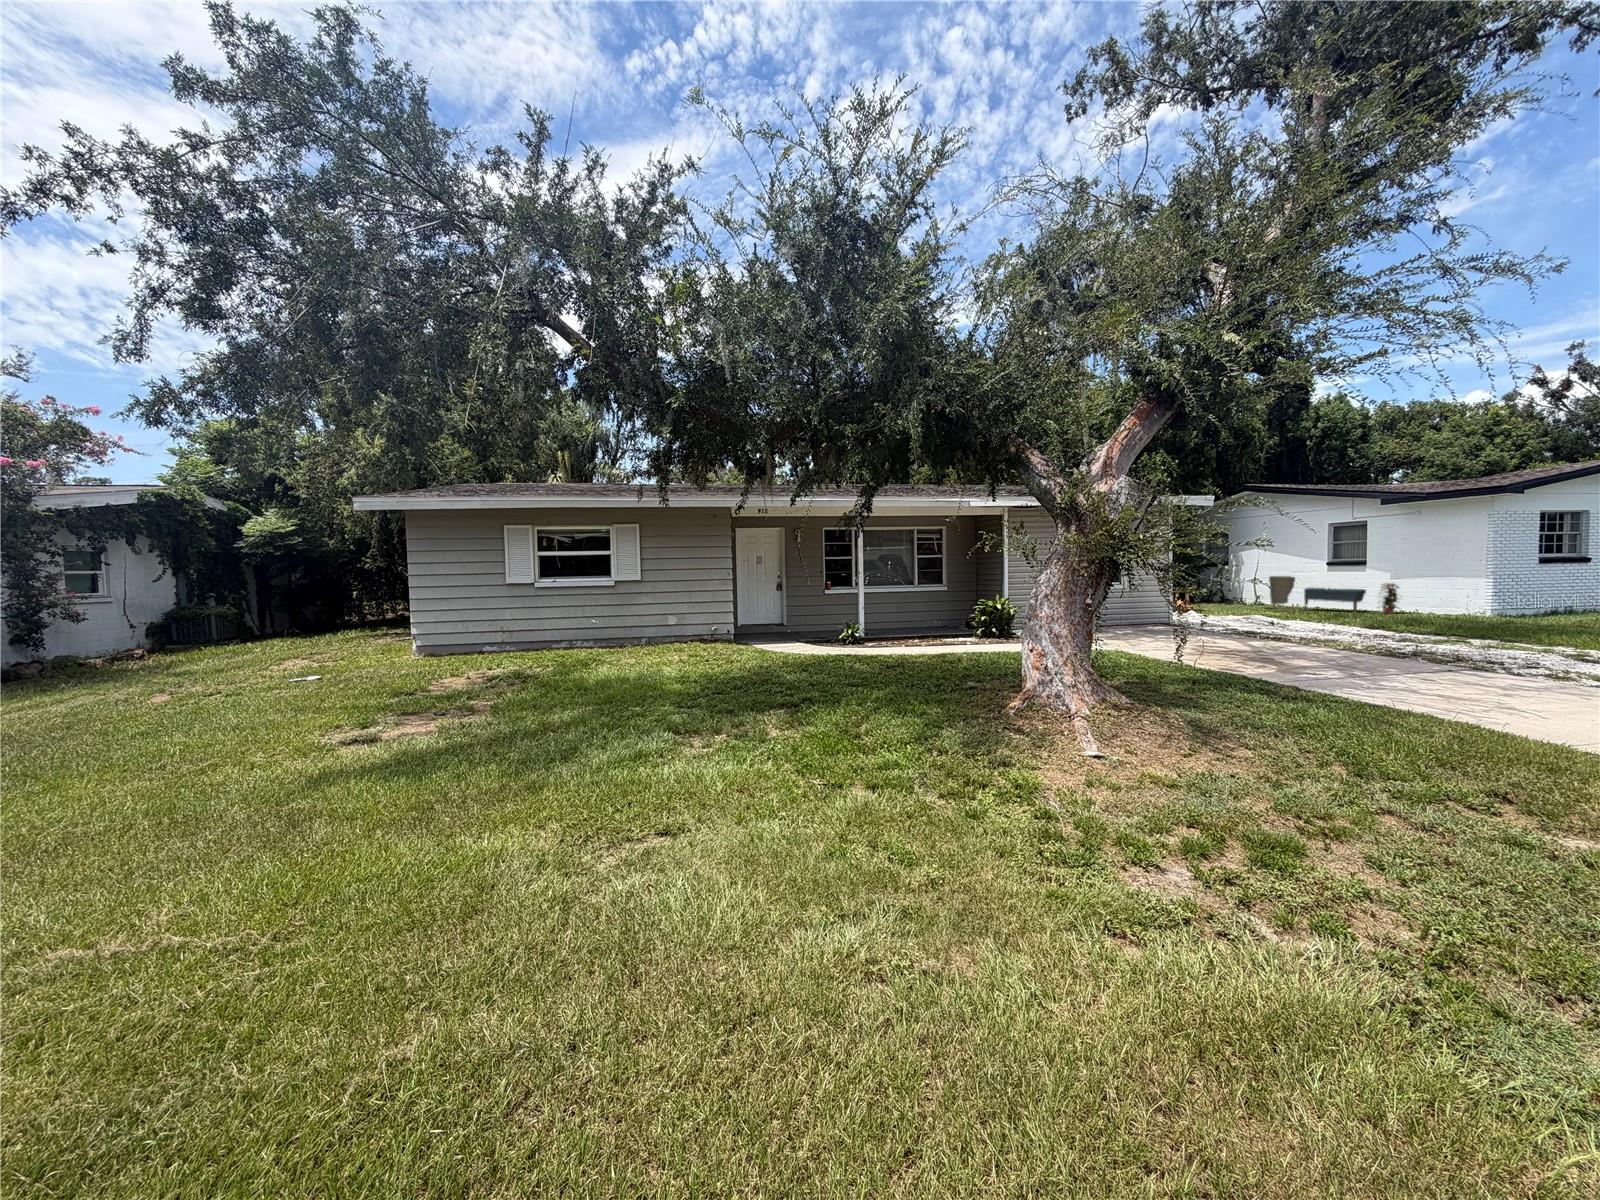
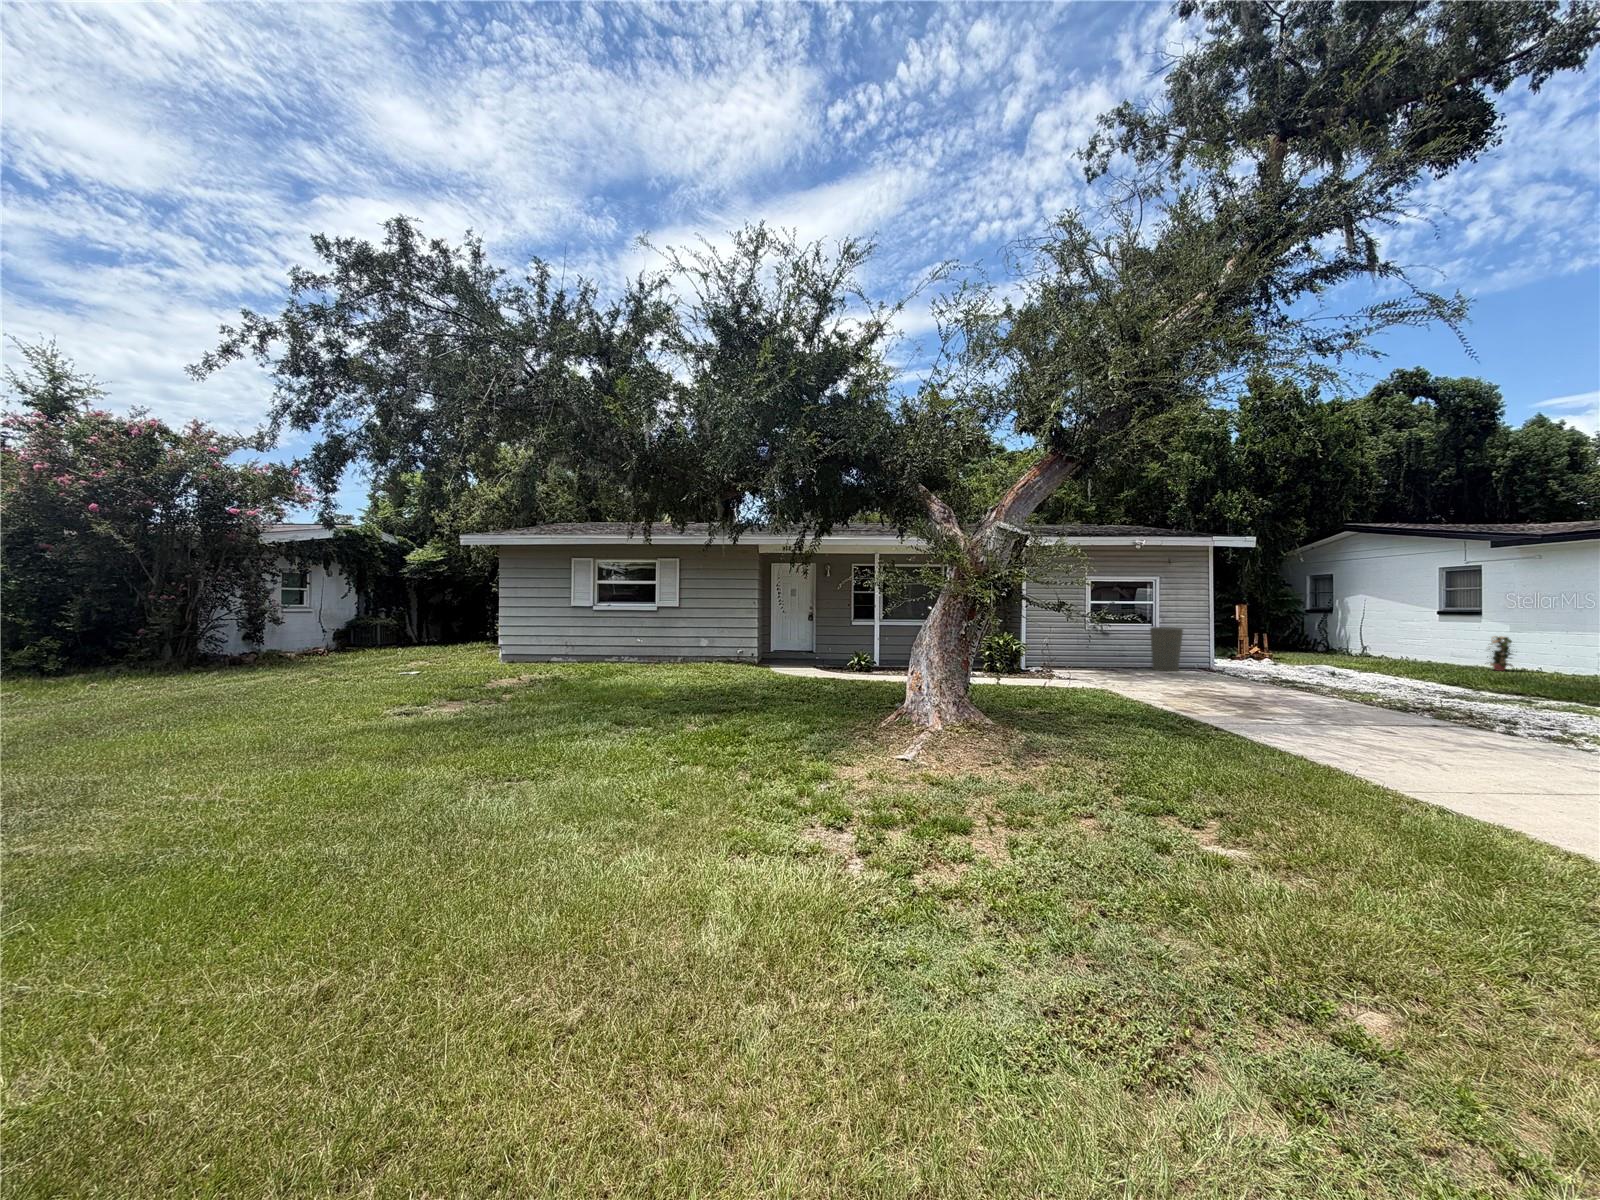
trash can: present [1269,576,1297,610] -> present [1150,627,1183,671]
bench: present [1304,588,1366,612] -> none [1405,637,1481,668]

